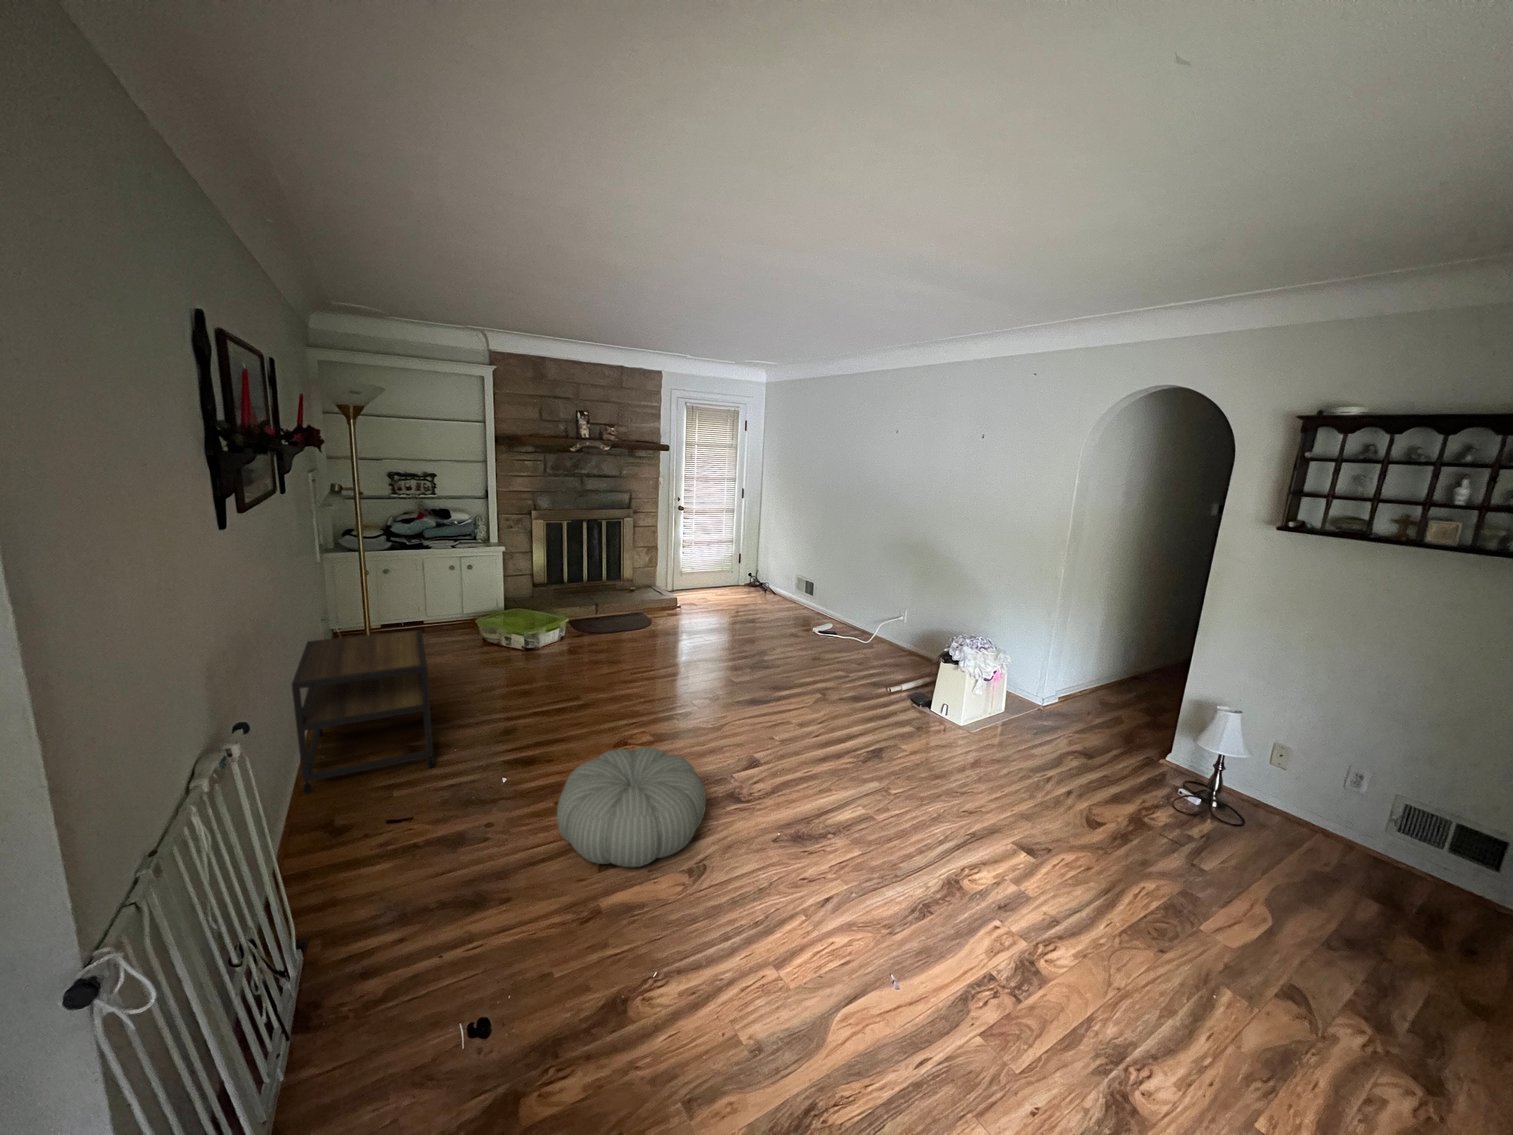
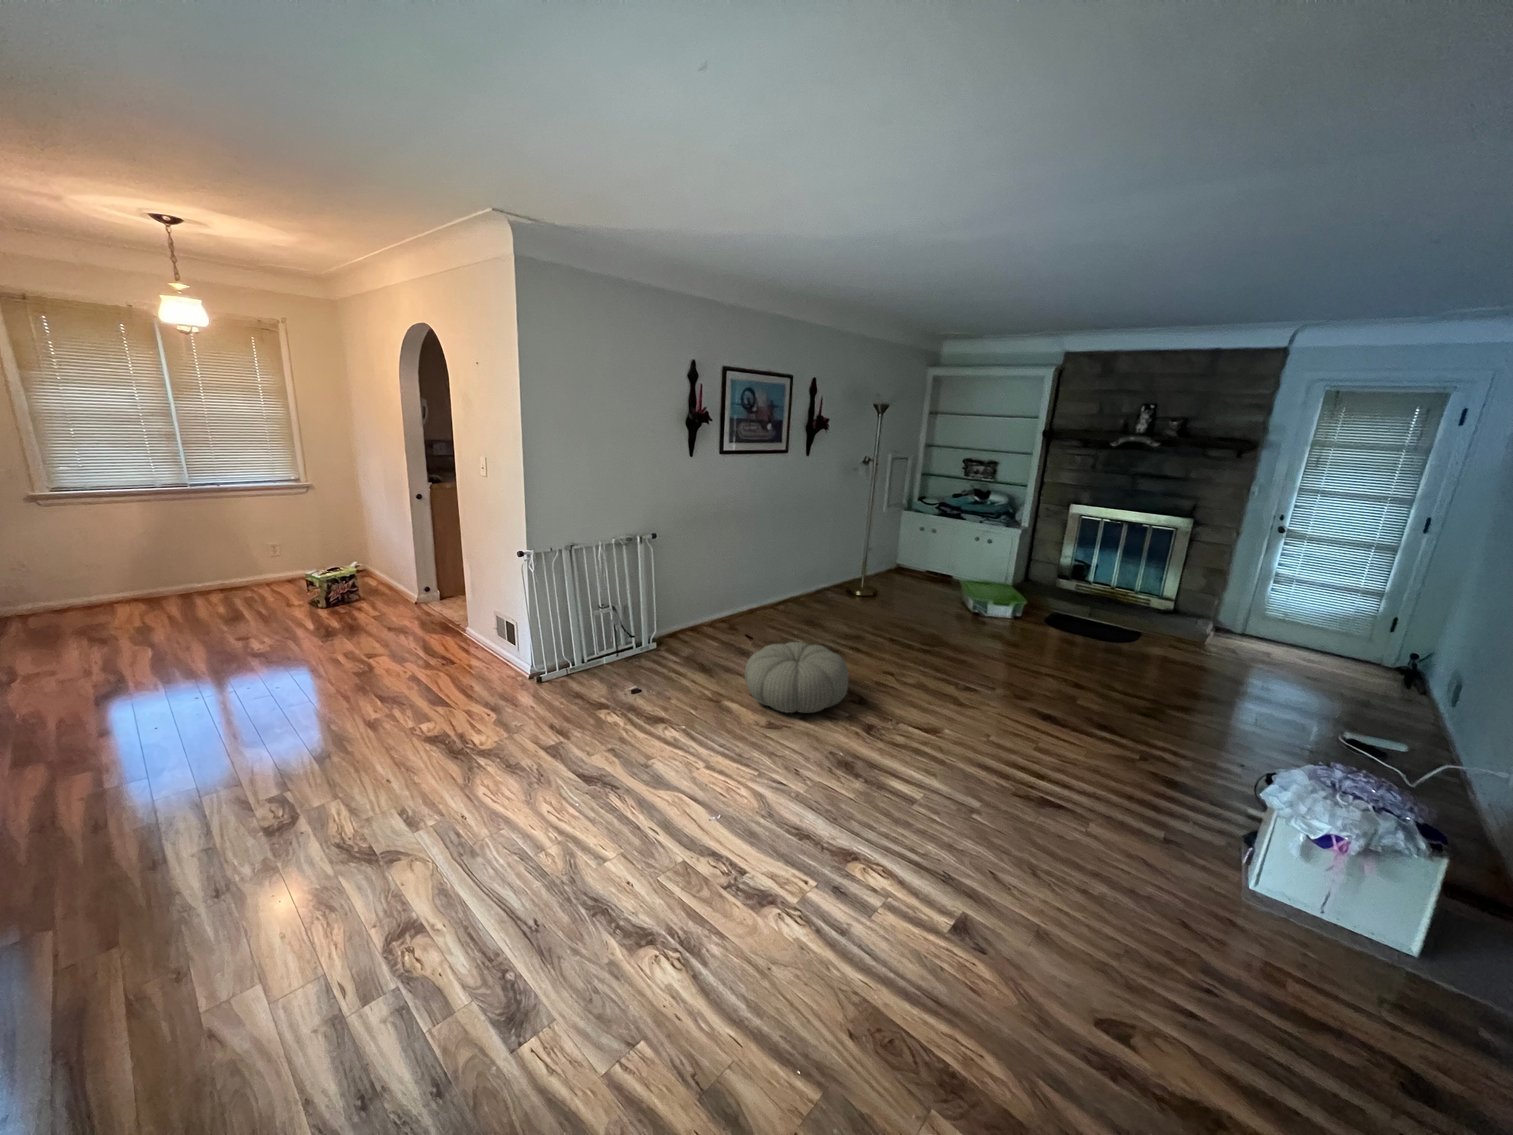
side table: present [292,630,434,793] -> none [753,545,849,631]

